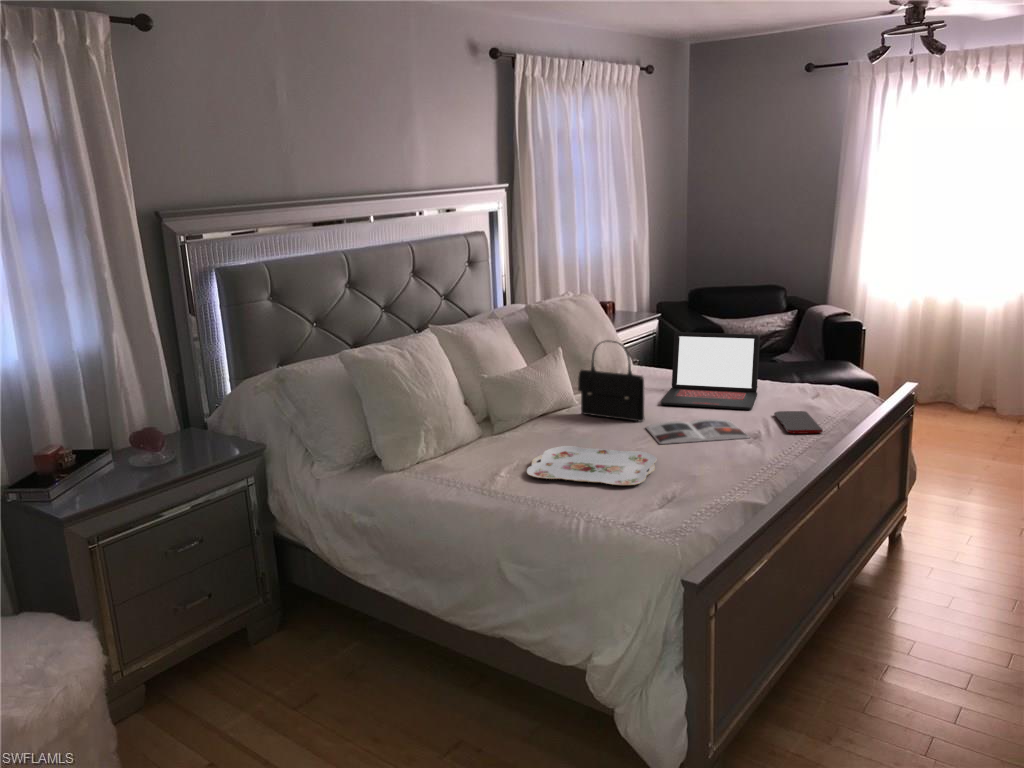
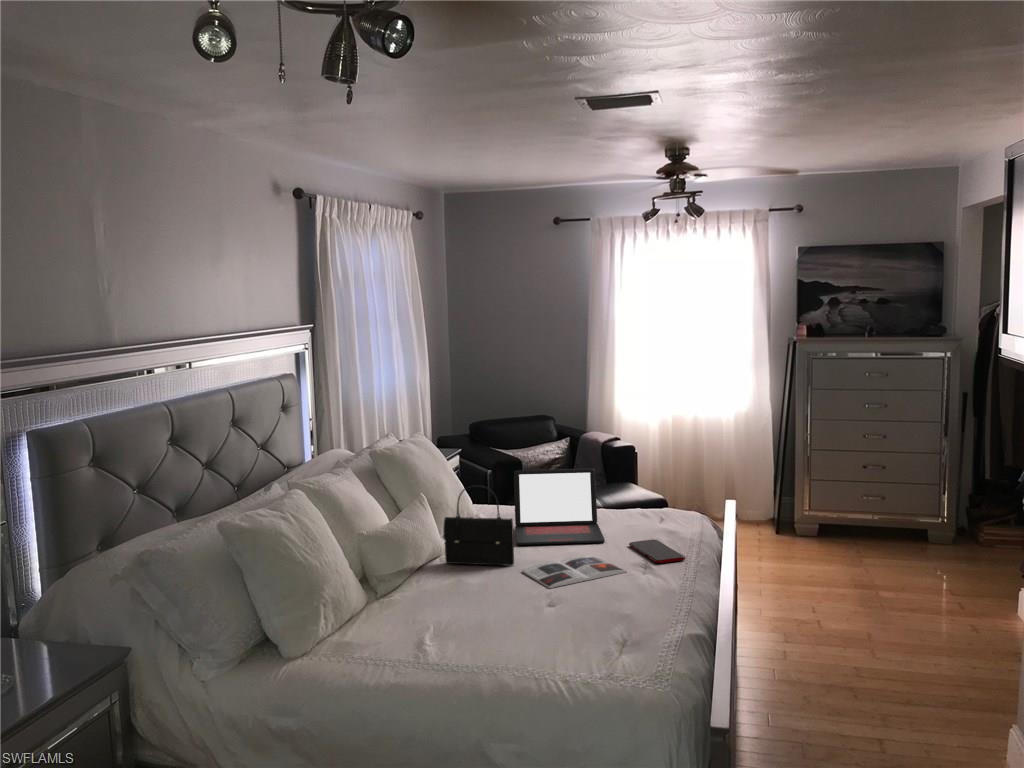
serving tray: present [527,446,657,485] -> none [439,599,570,642]

